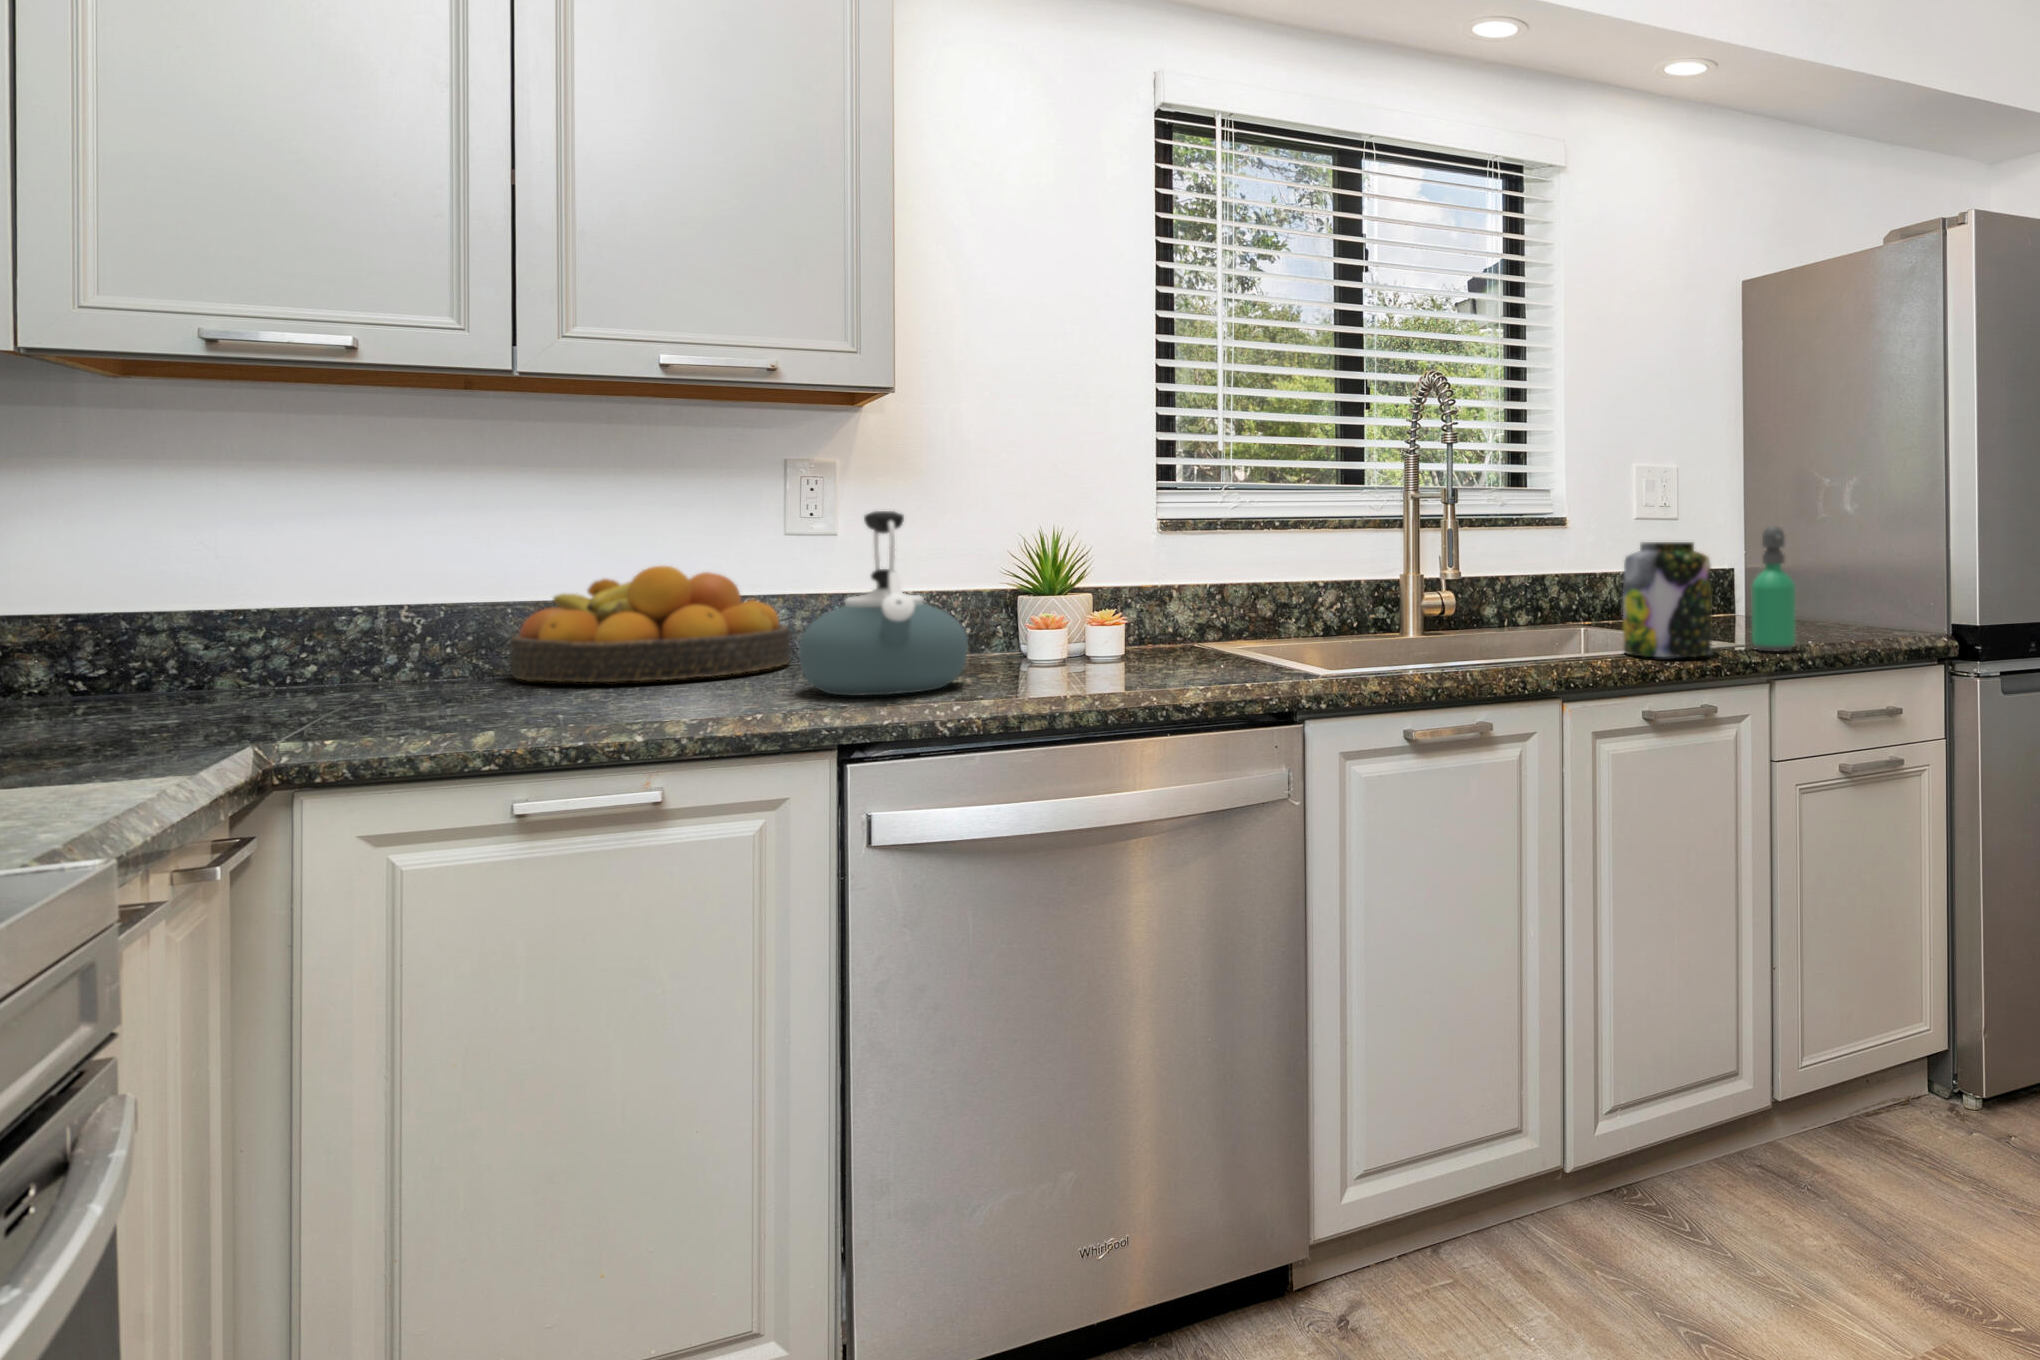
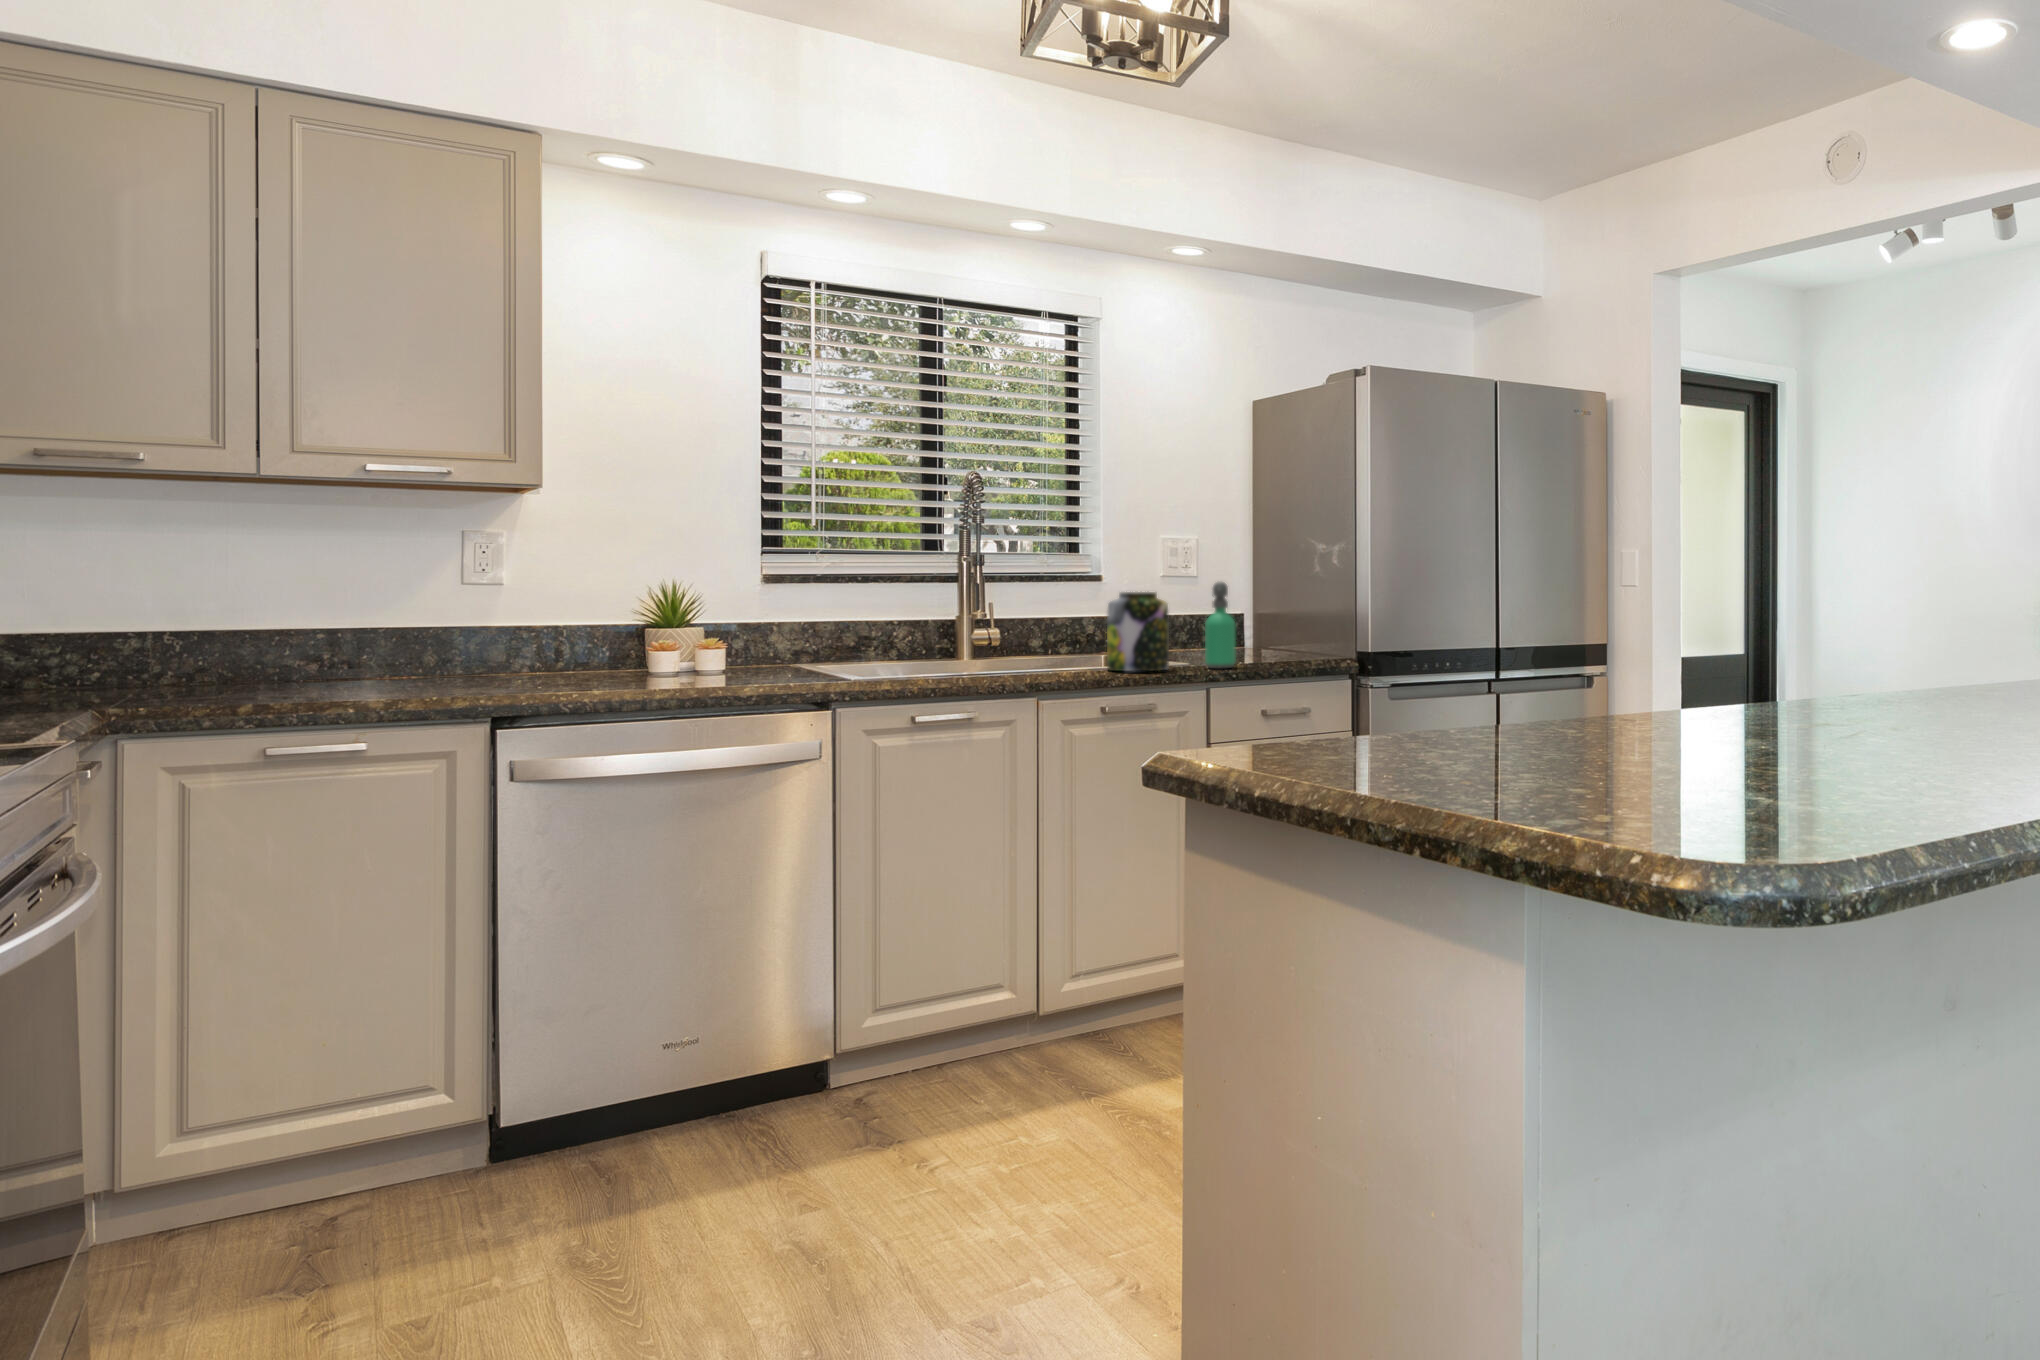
kettle: present [799,511,968,695] -> none [481,568,606,690]
fruit bowl: present [510,566,791,682] -> none [245,604,466,685]

